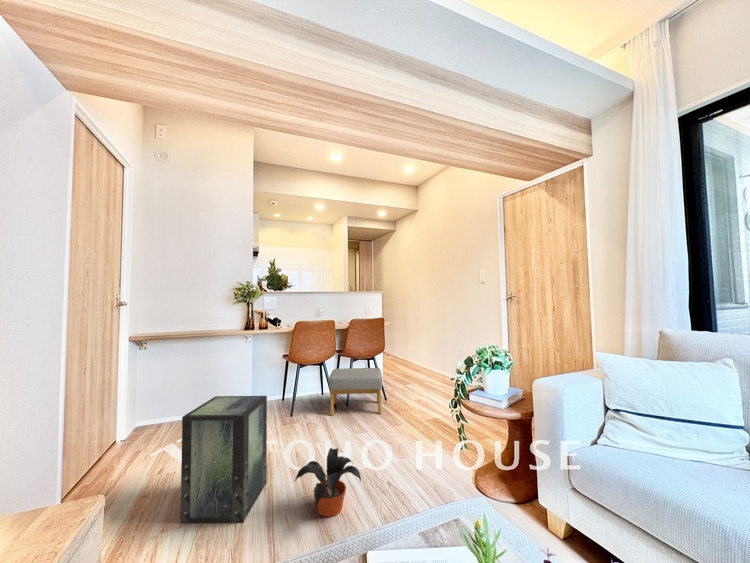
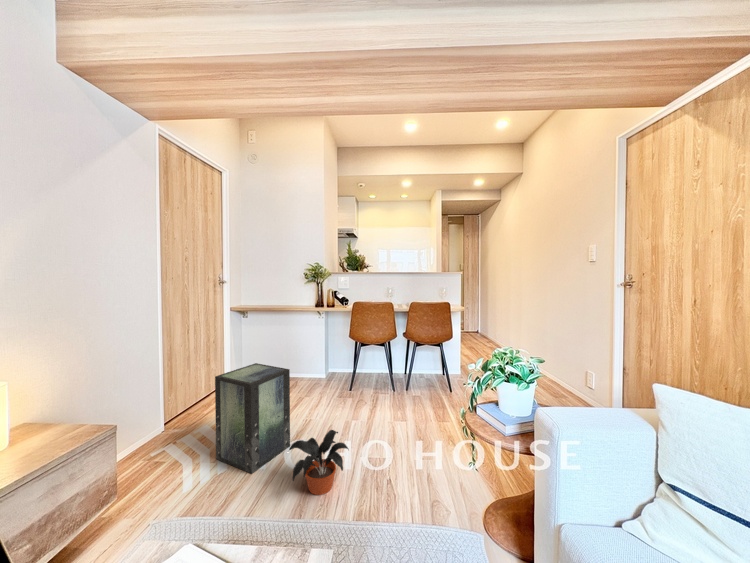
footstool: present [329,368,383,416] -> none [384,351,445,405]

